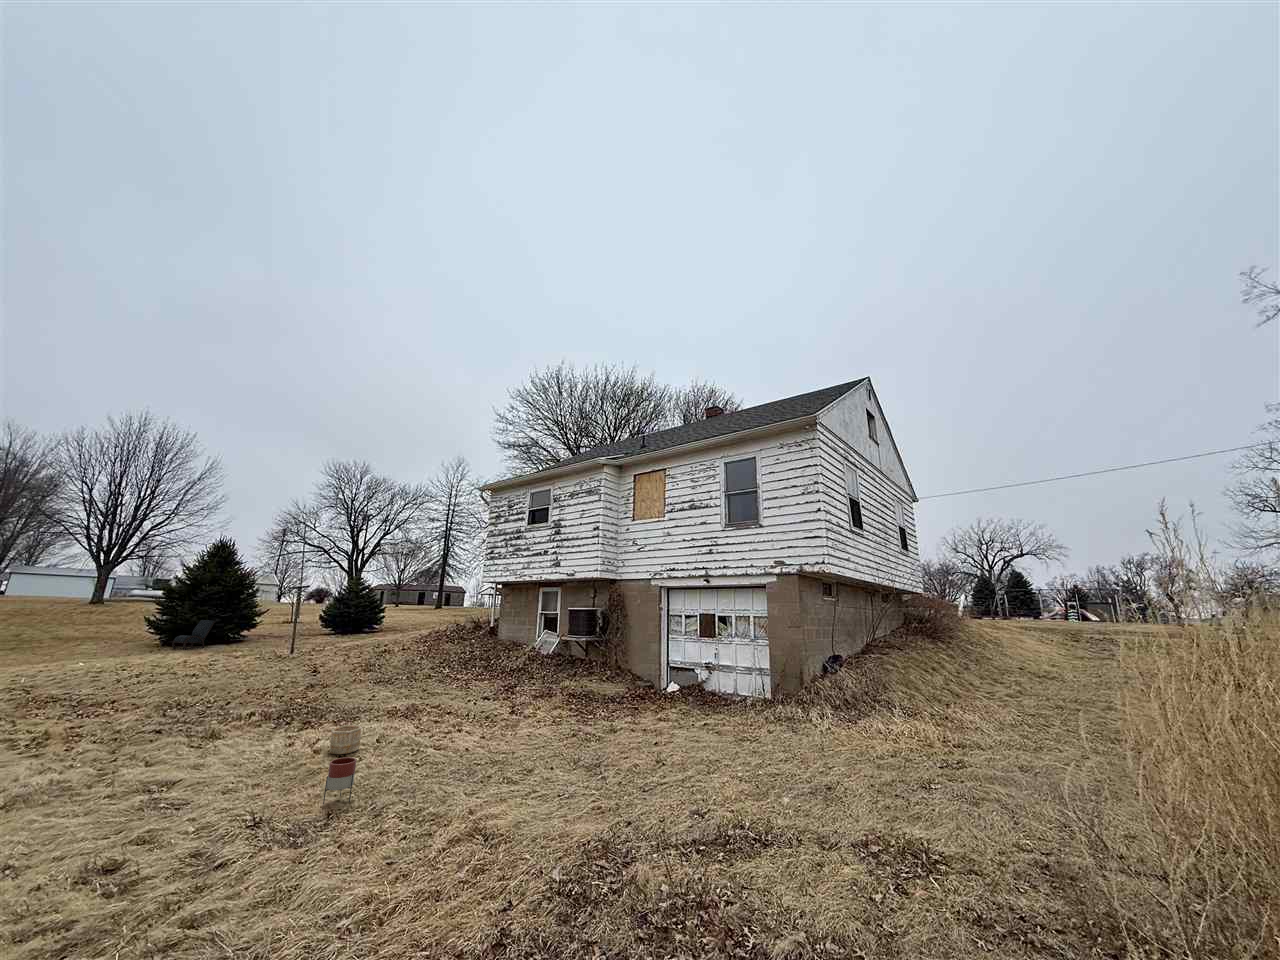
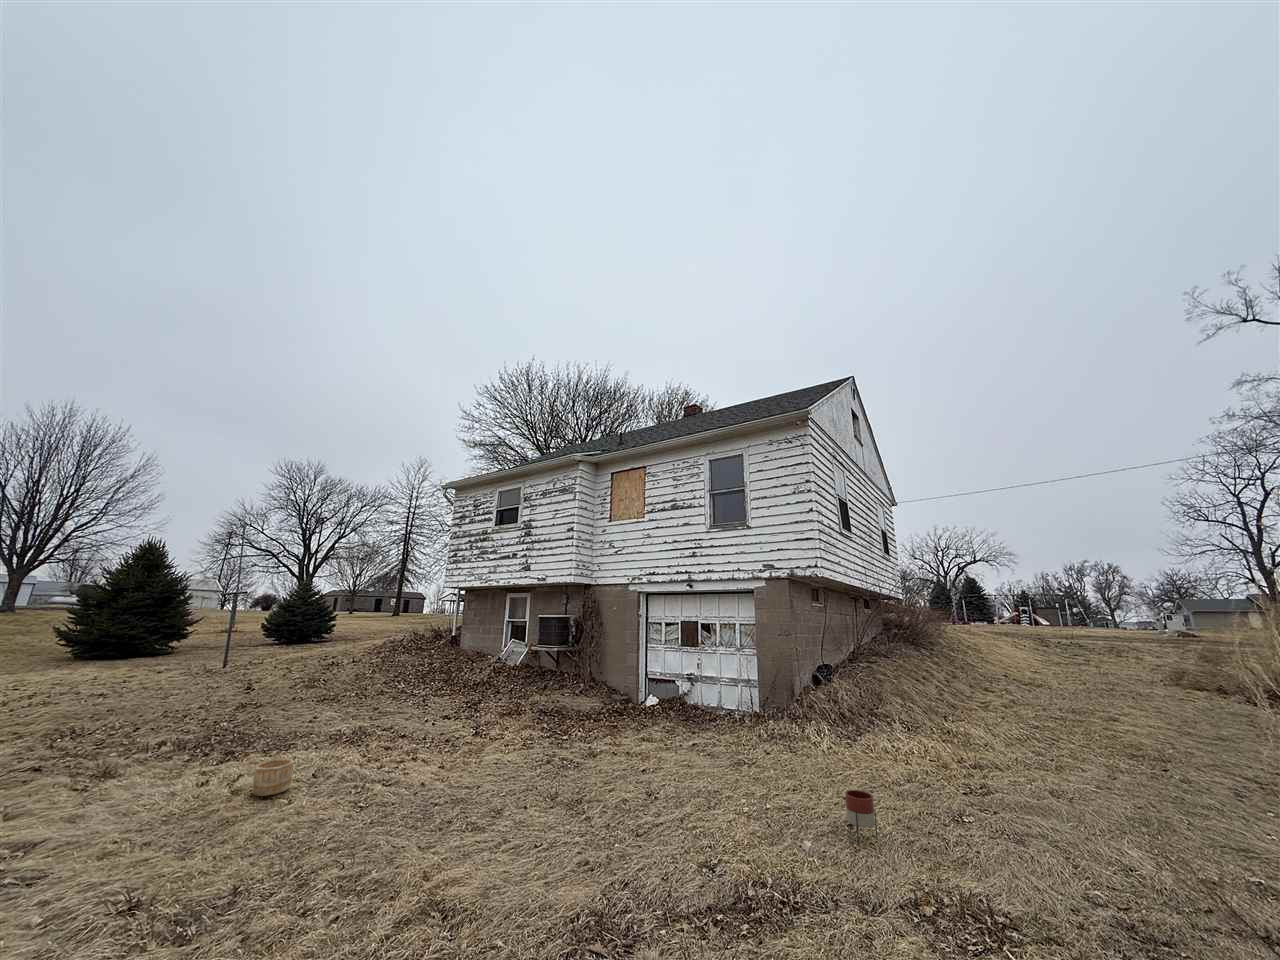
lounge chair: present [172,620,215,650] -> none [85,630,138,664]
planter: present [323,757,356,804] -> present [845,790,878,844]

